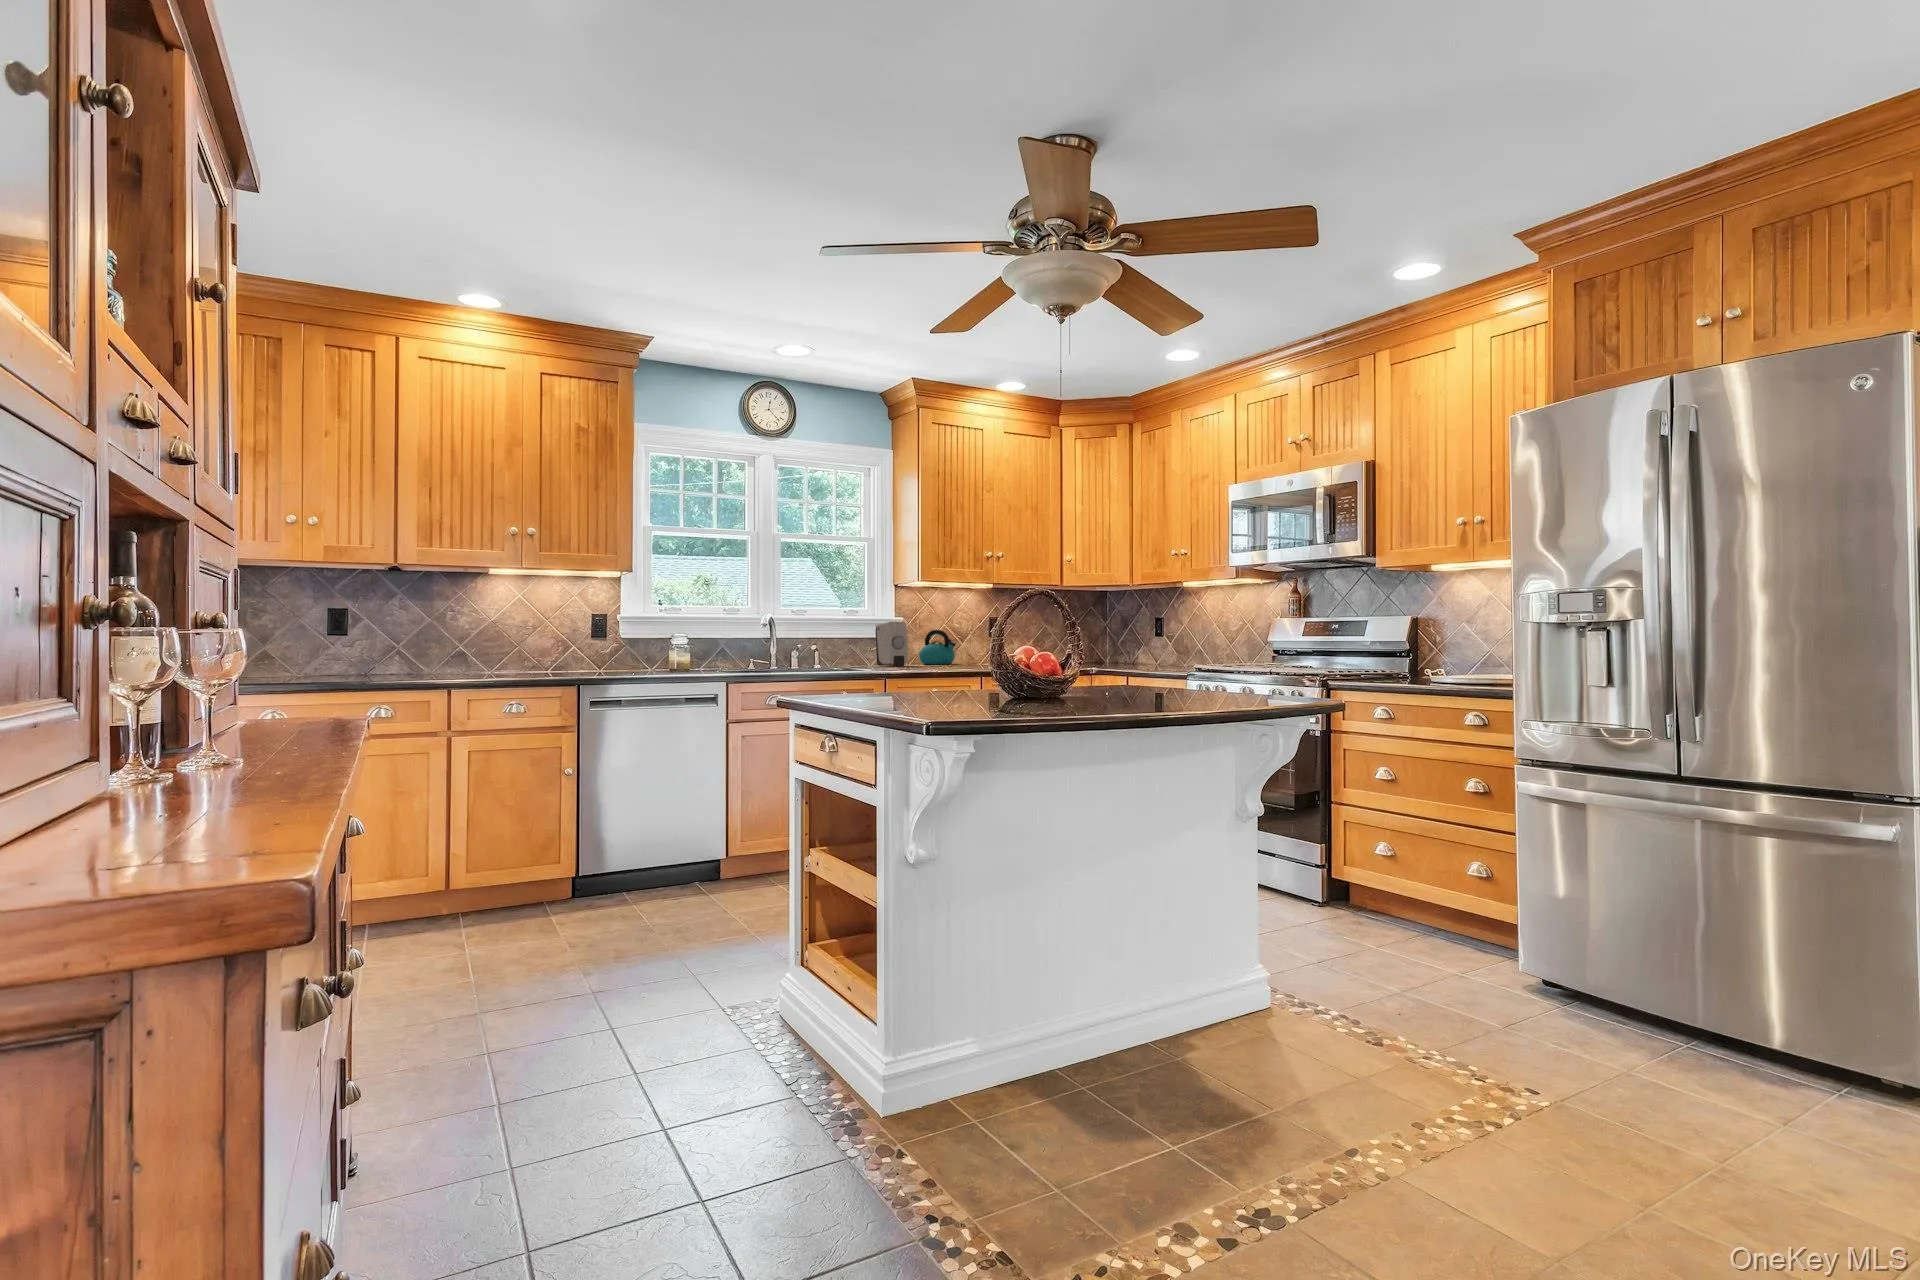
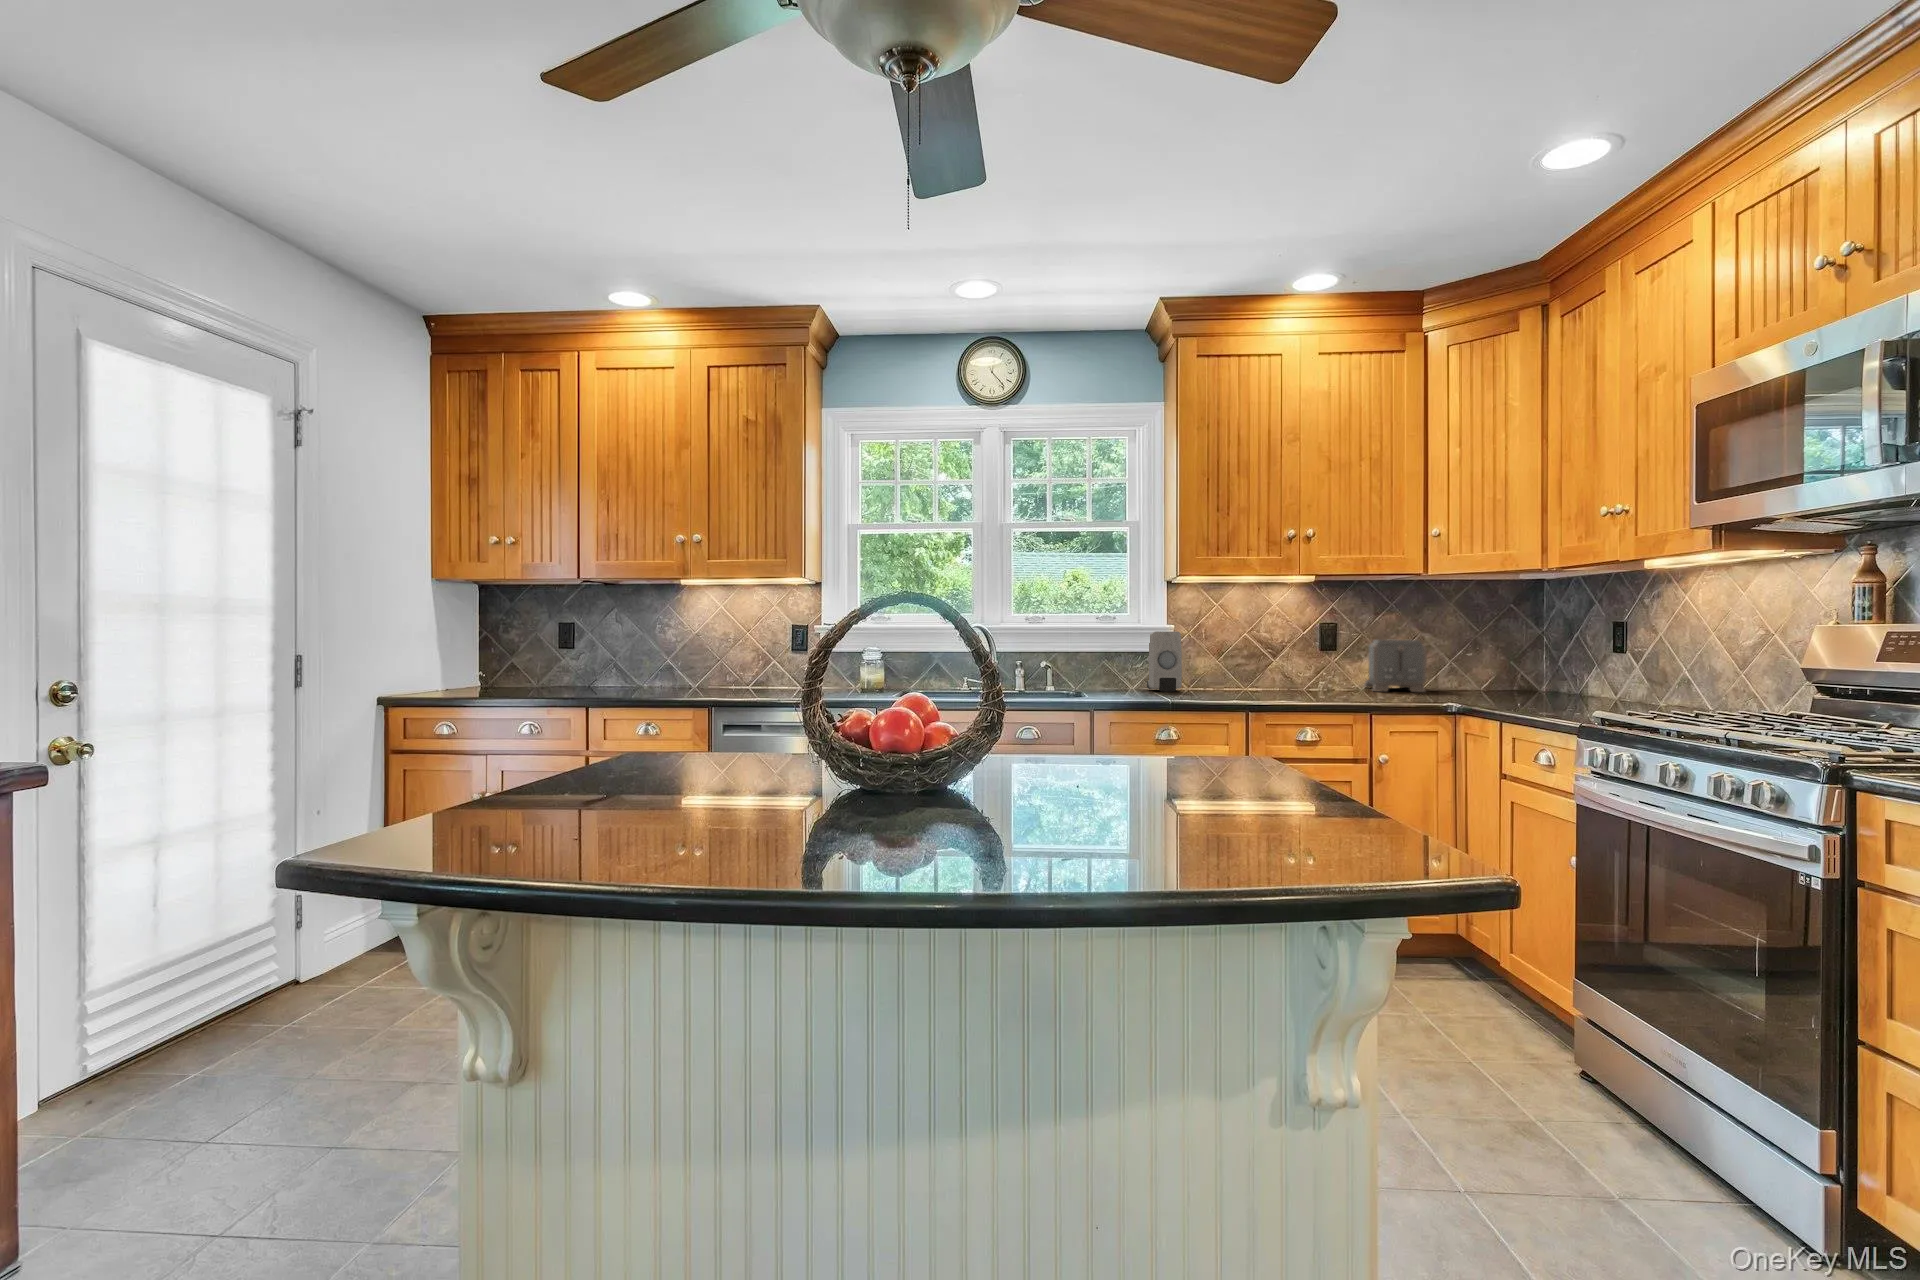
toaster: none [1007,628,1055,662] -> present [1364,639,1427,692]
kettle: present [919,630,956,664] -> none [1209,642,1261,691]

